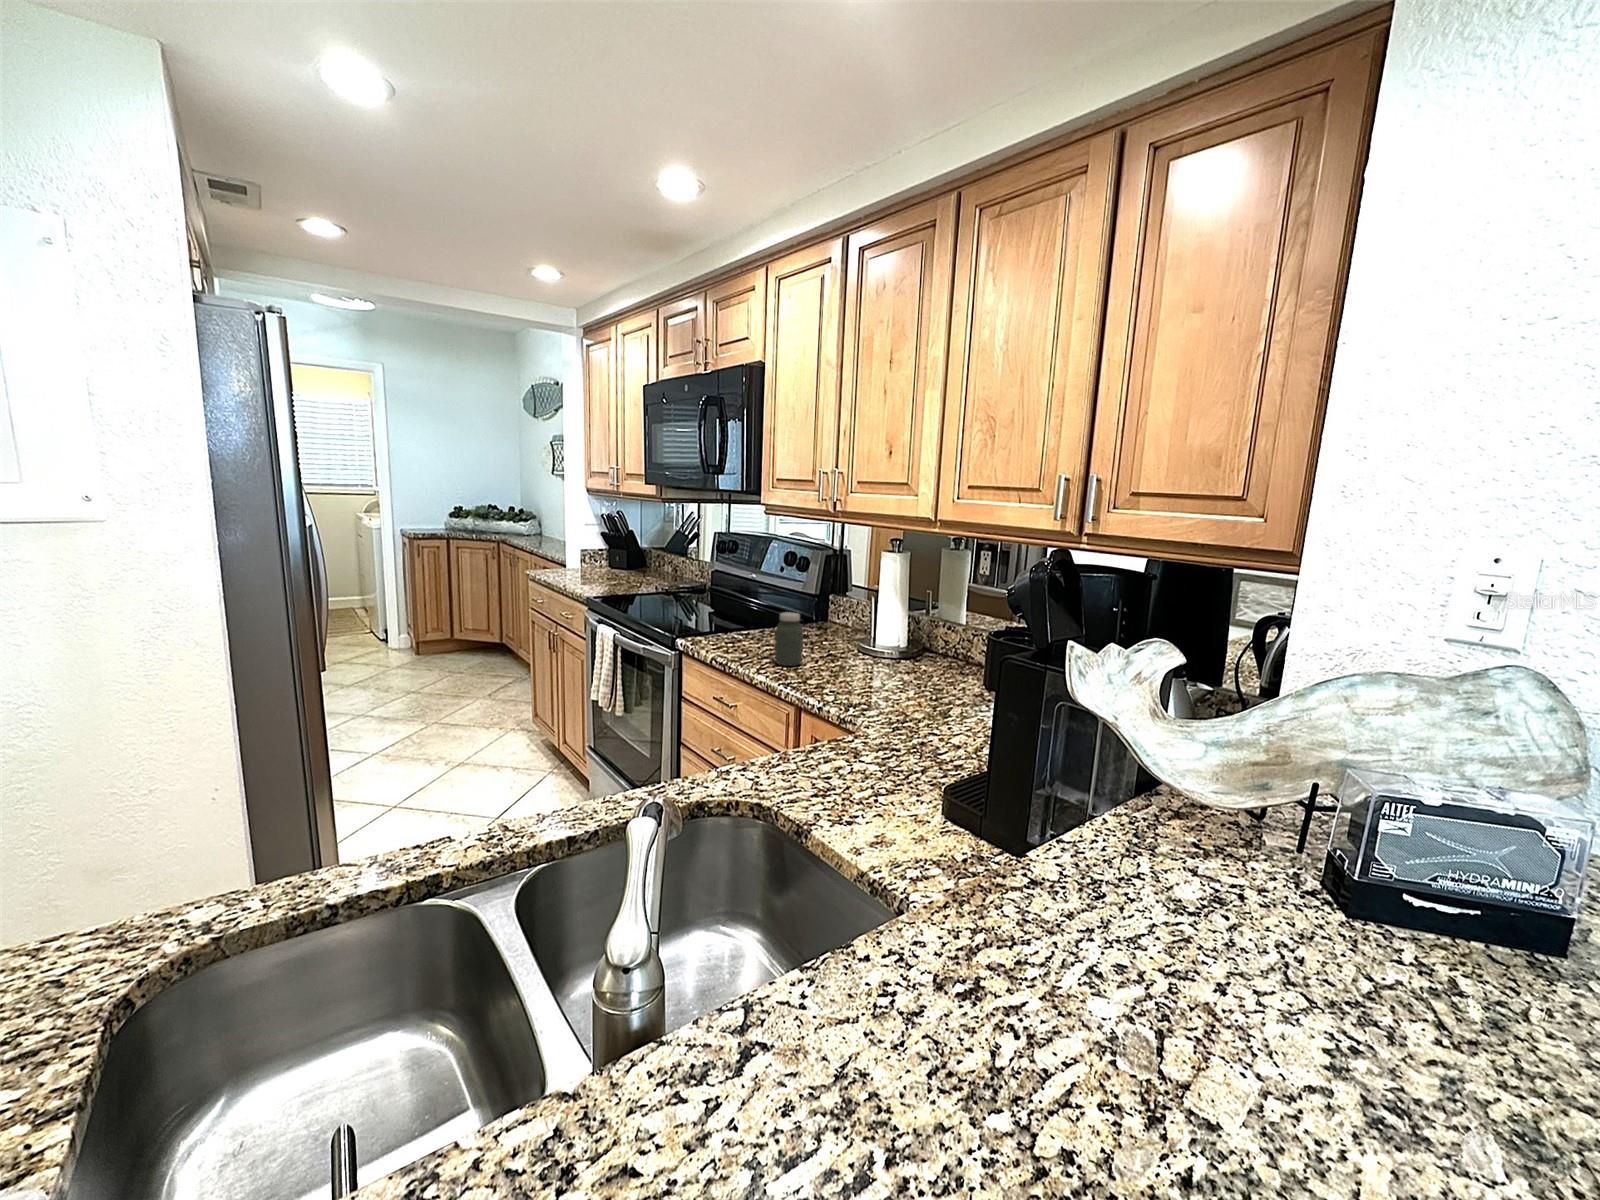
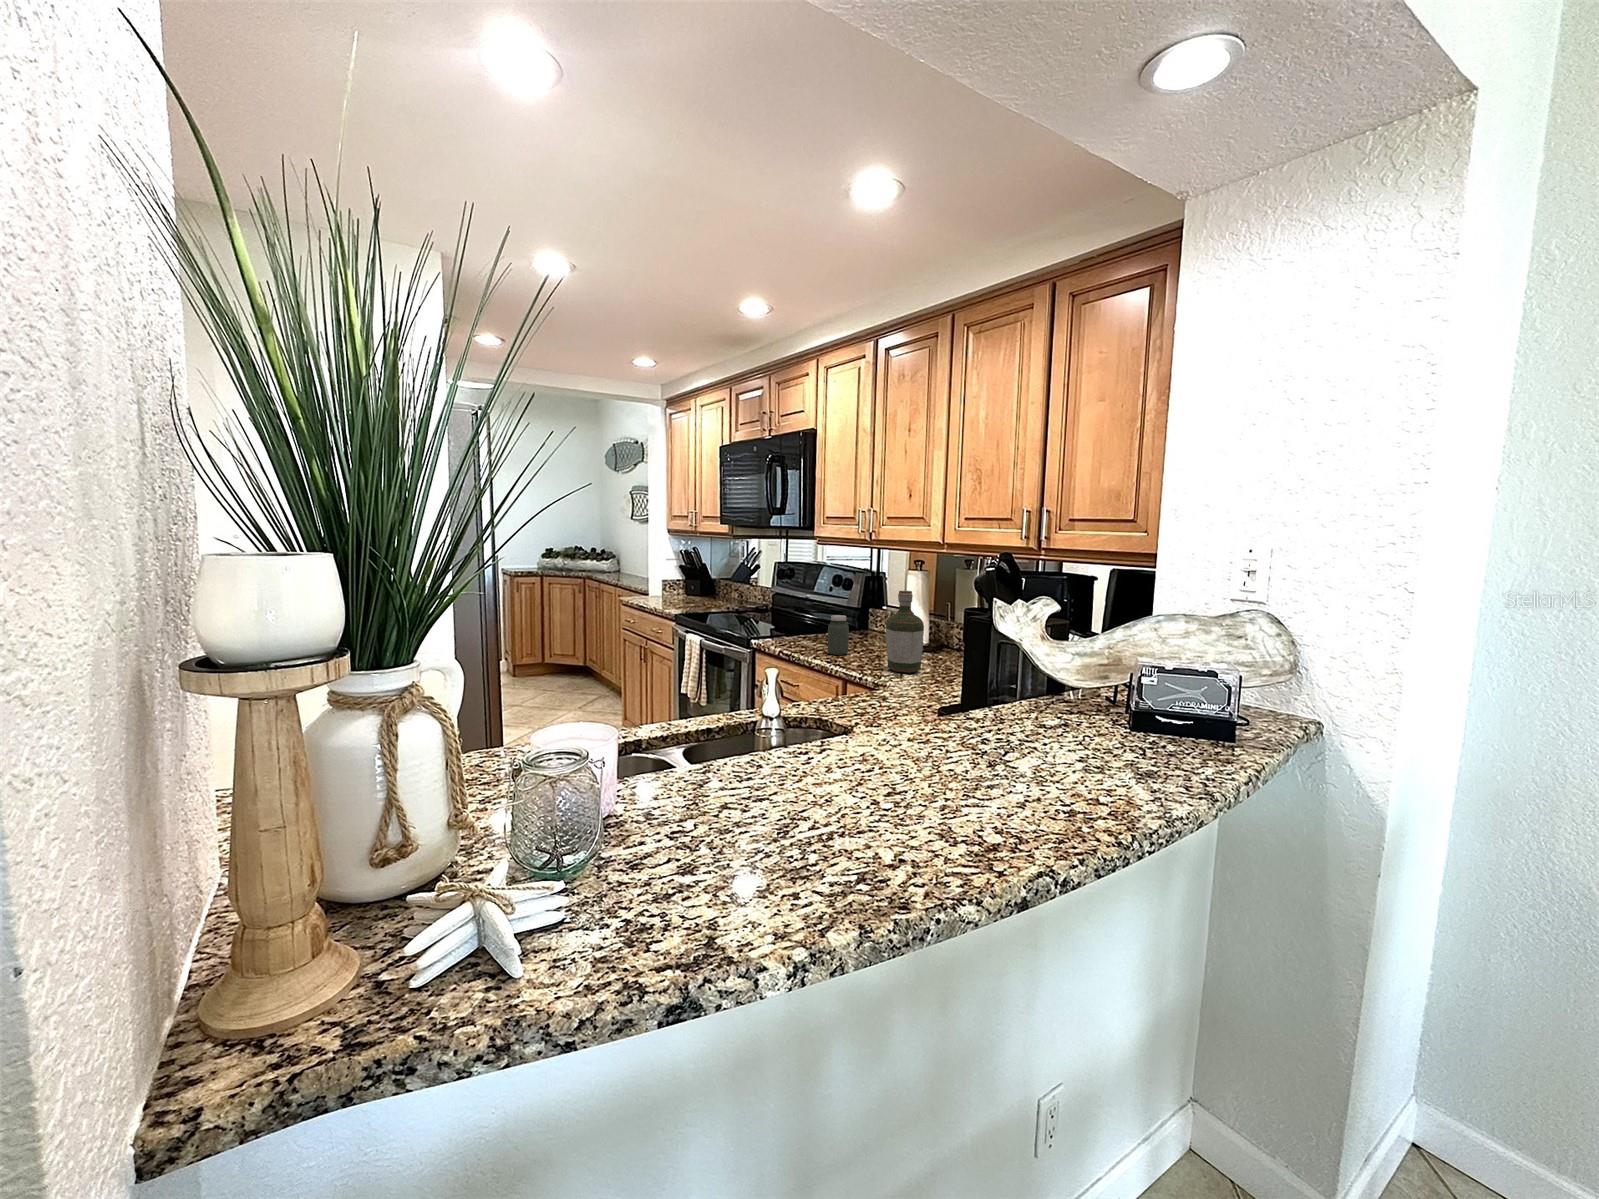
bottle: none [856,587,909,703] -> present [886,591,924,673]

